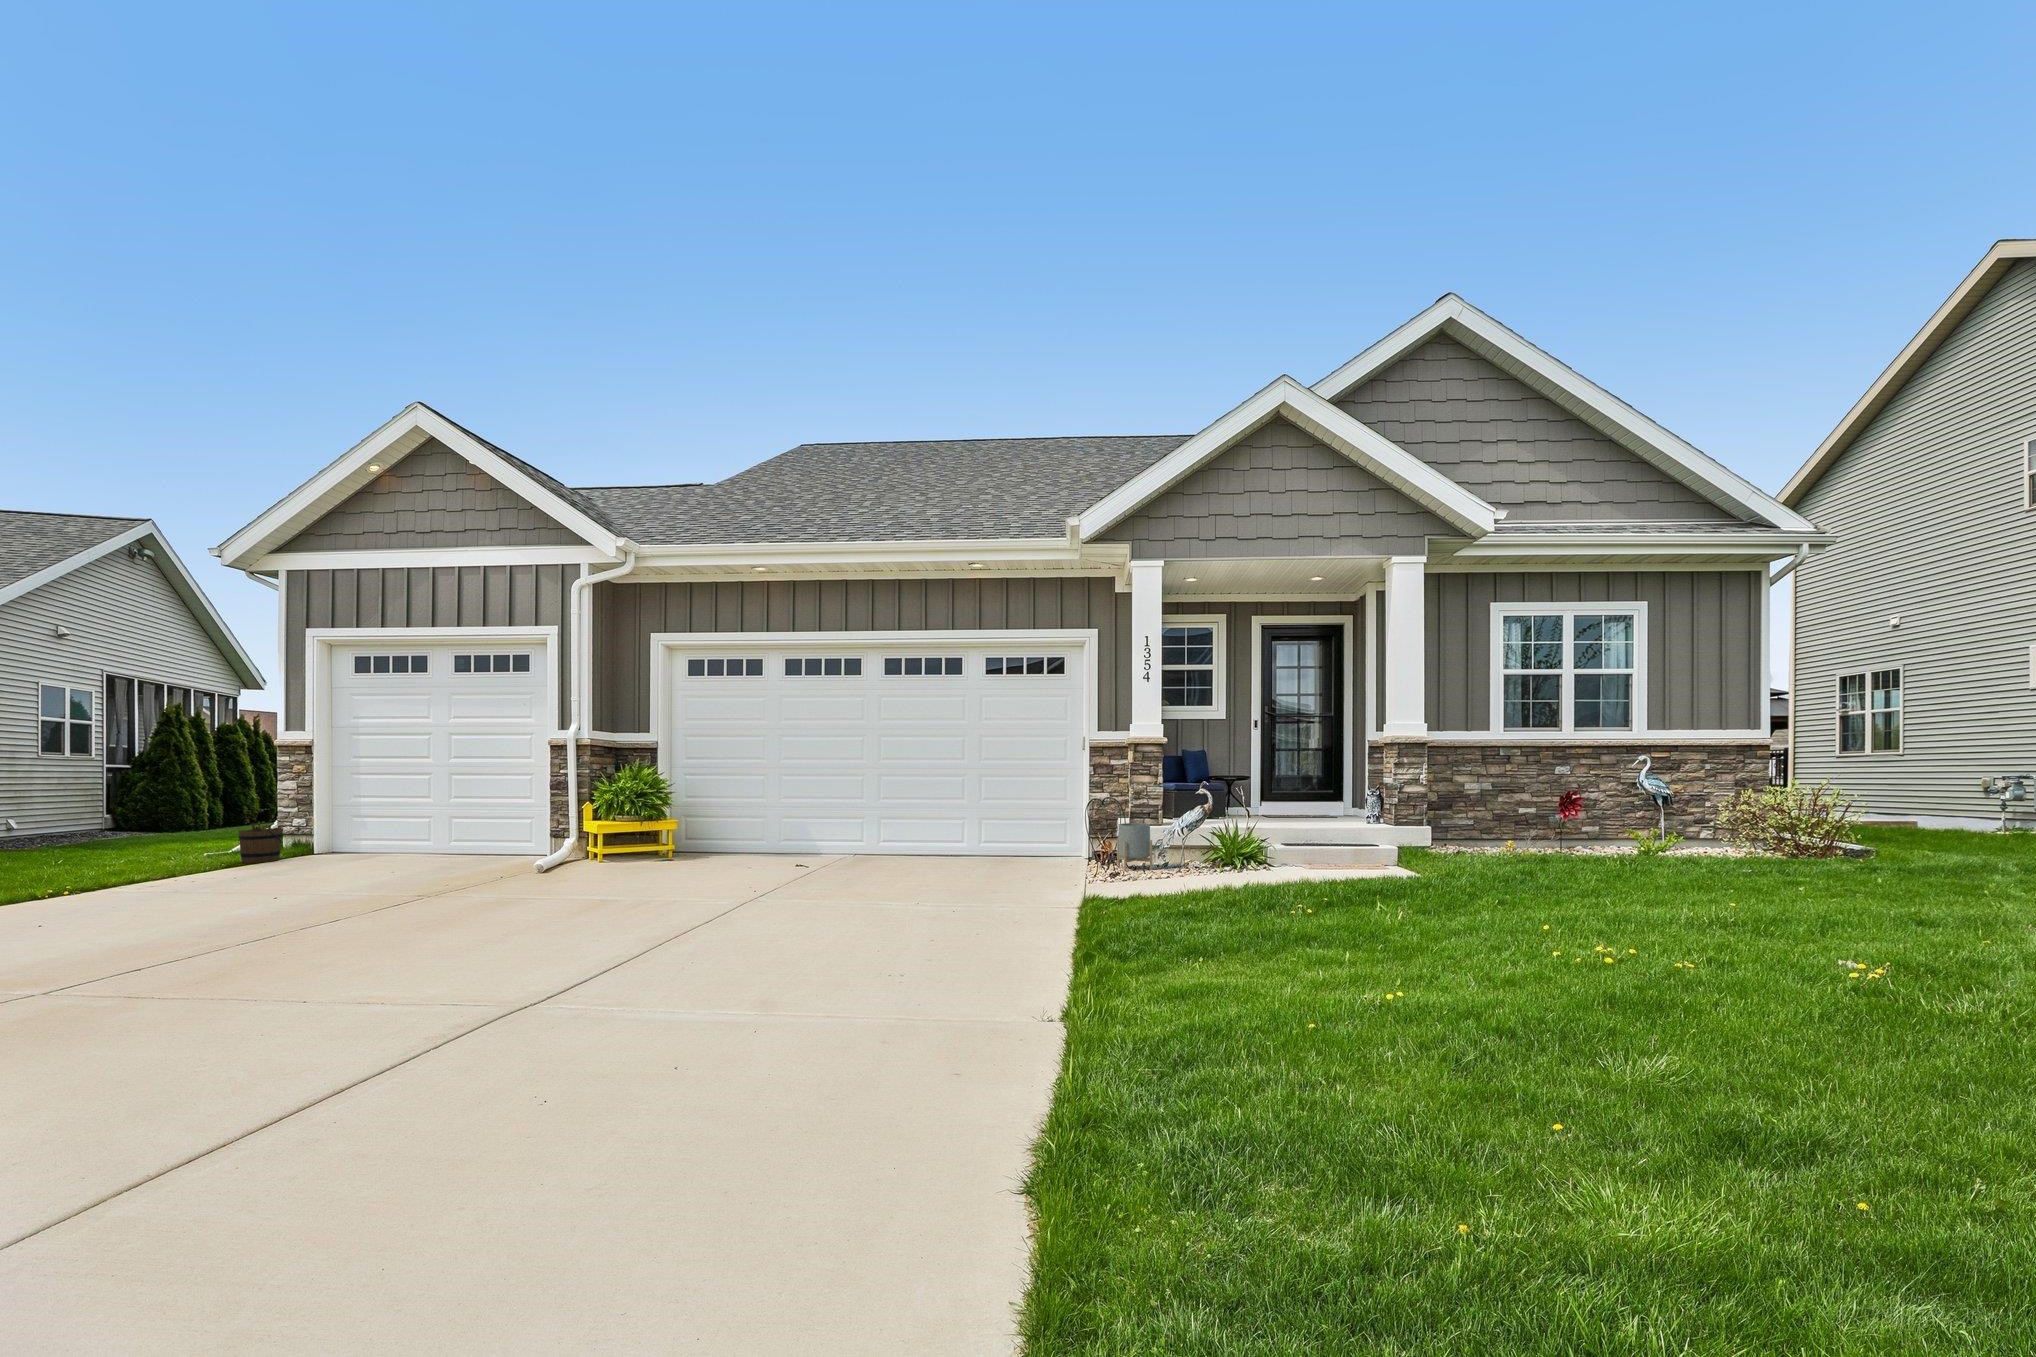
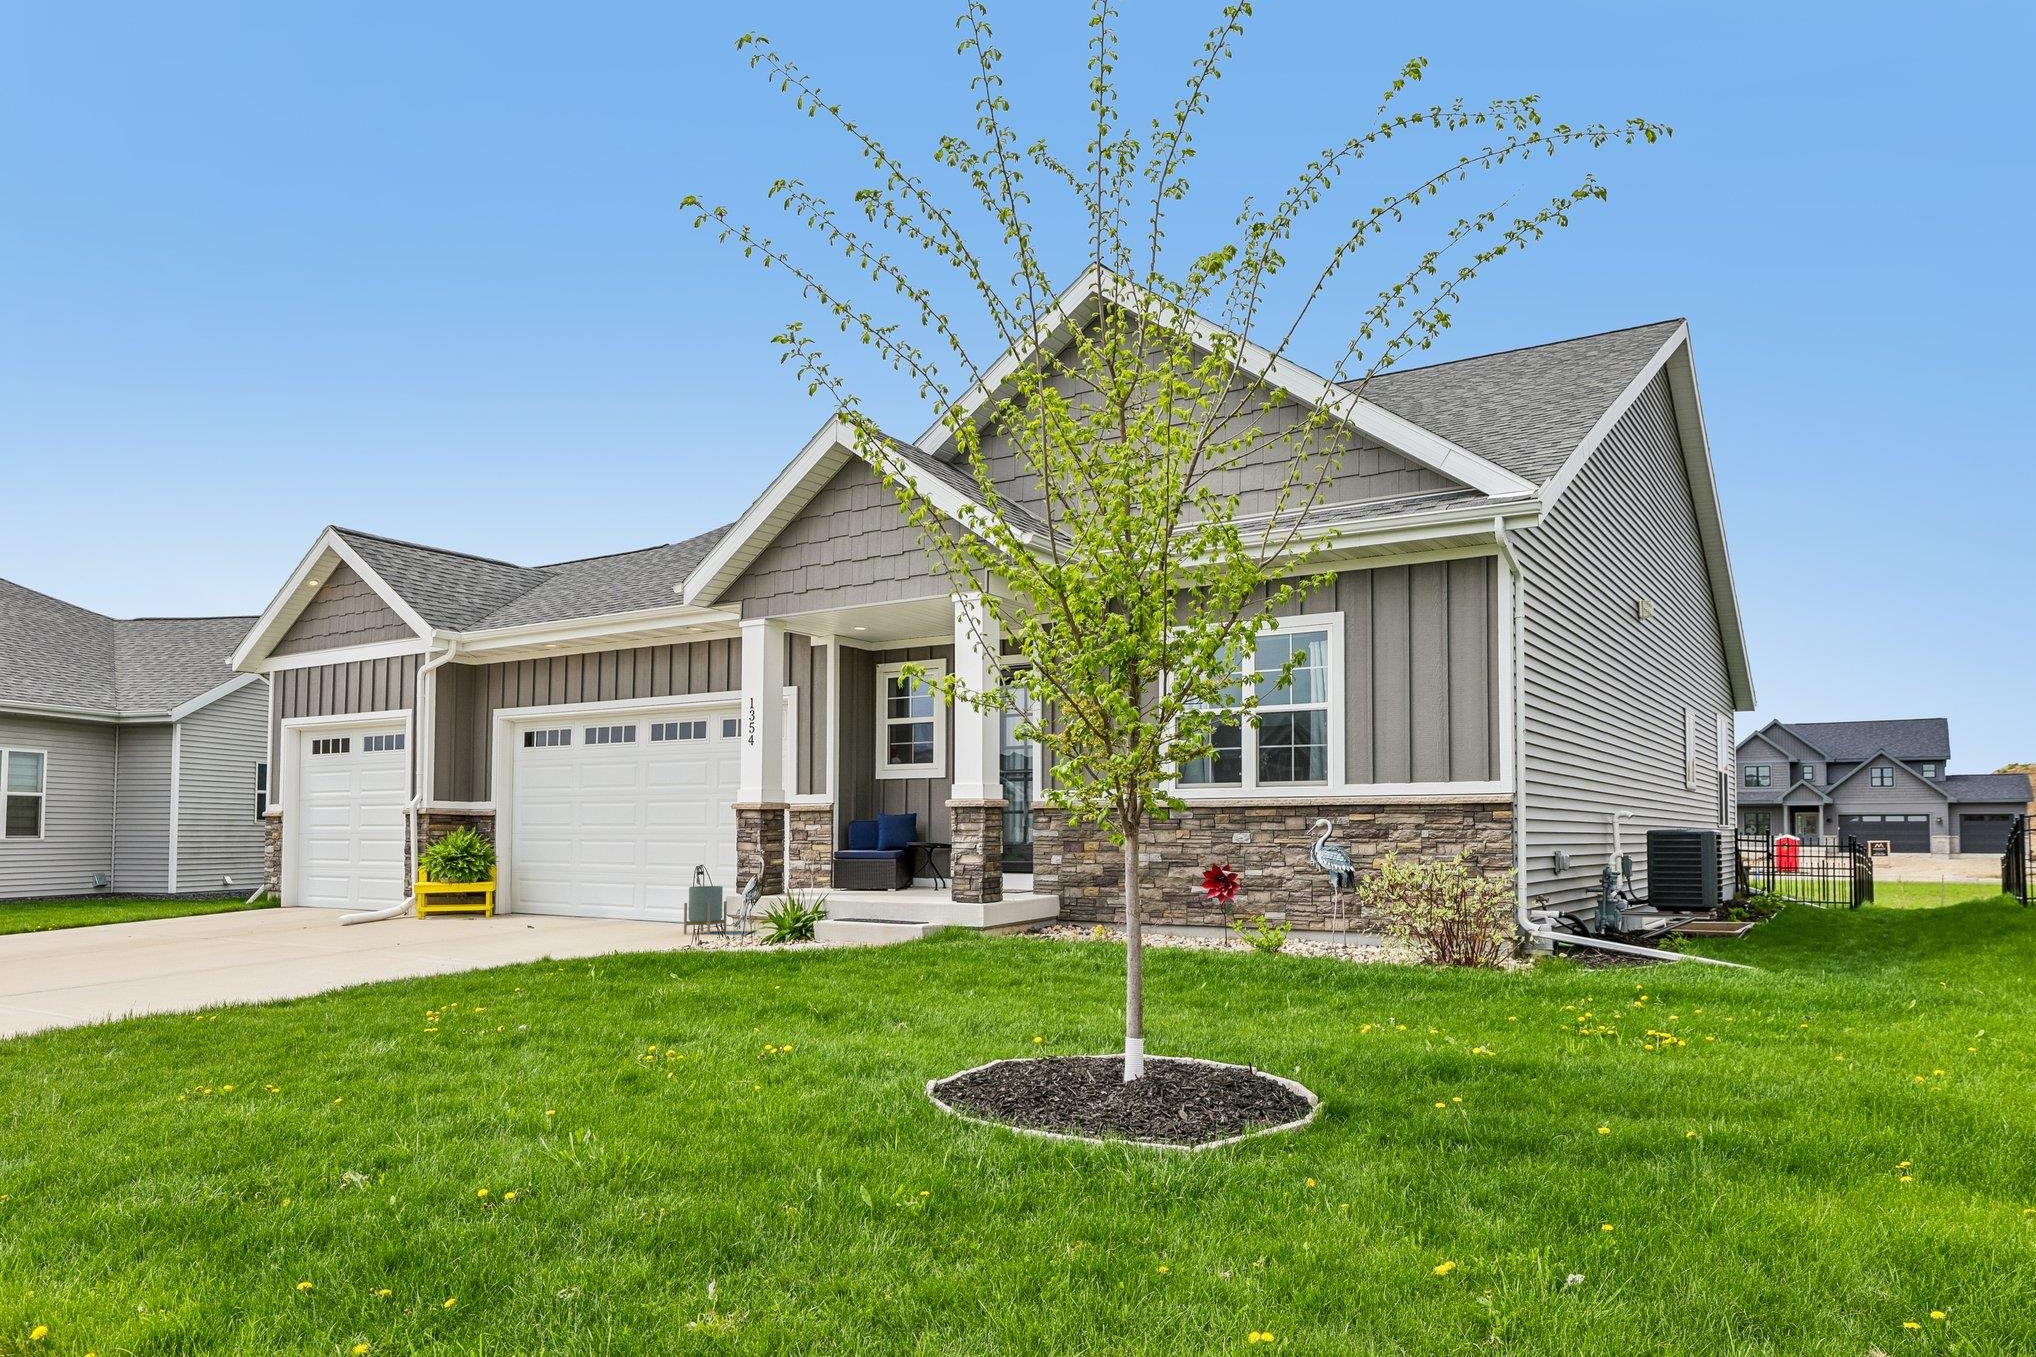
bucket: present [239,823,283,863] -> none [270,873,303,903]

